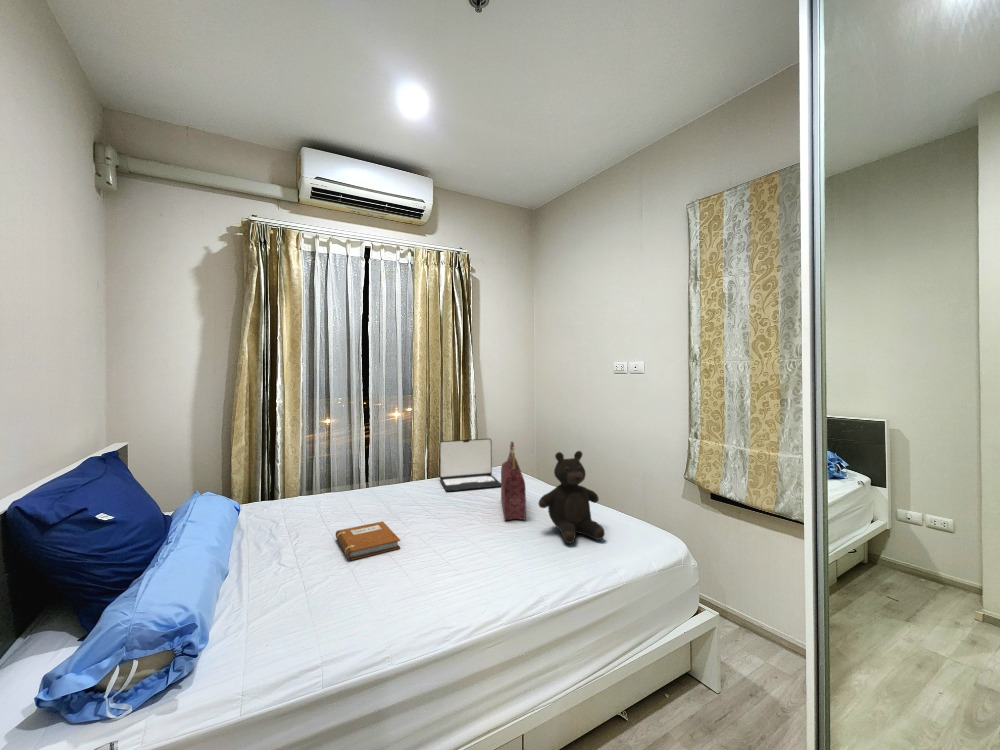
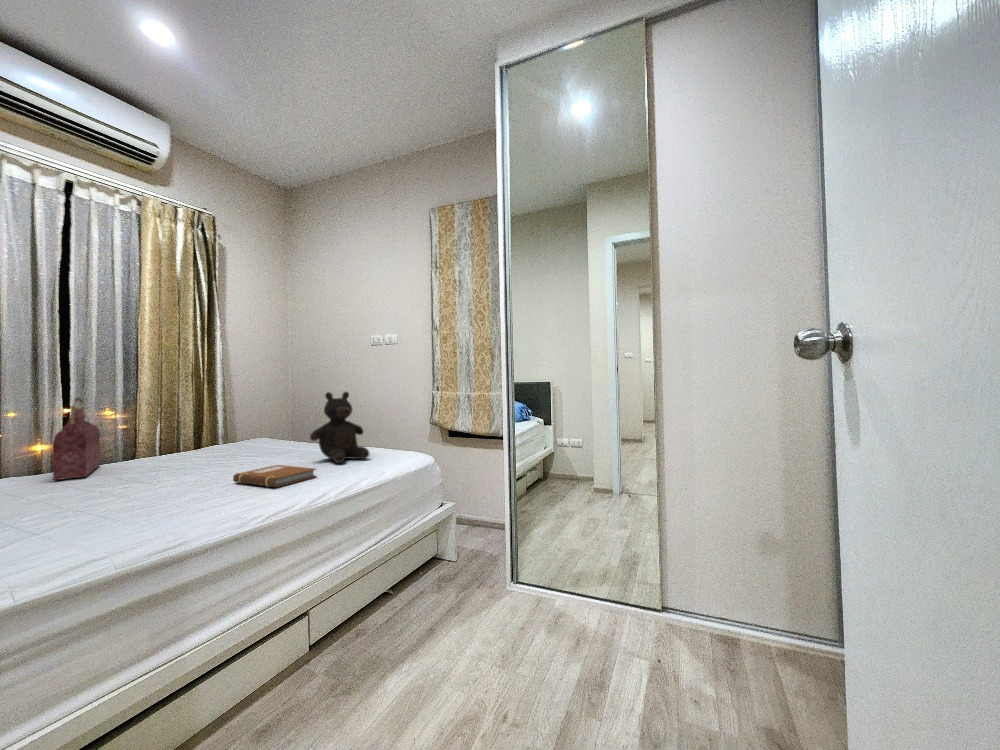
laptop: present [439,438,501,491] -> none [184,405,265,456]
handbag: present [501,442,526,520] -> present [53,398,100,480]
notebook: present [336,522,400,560] -> present [233,465,316,487]

